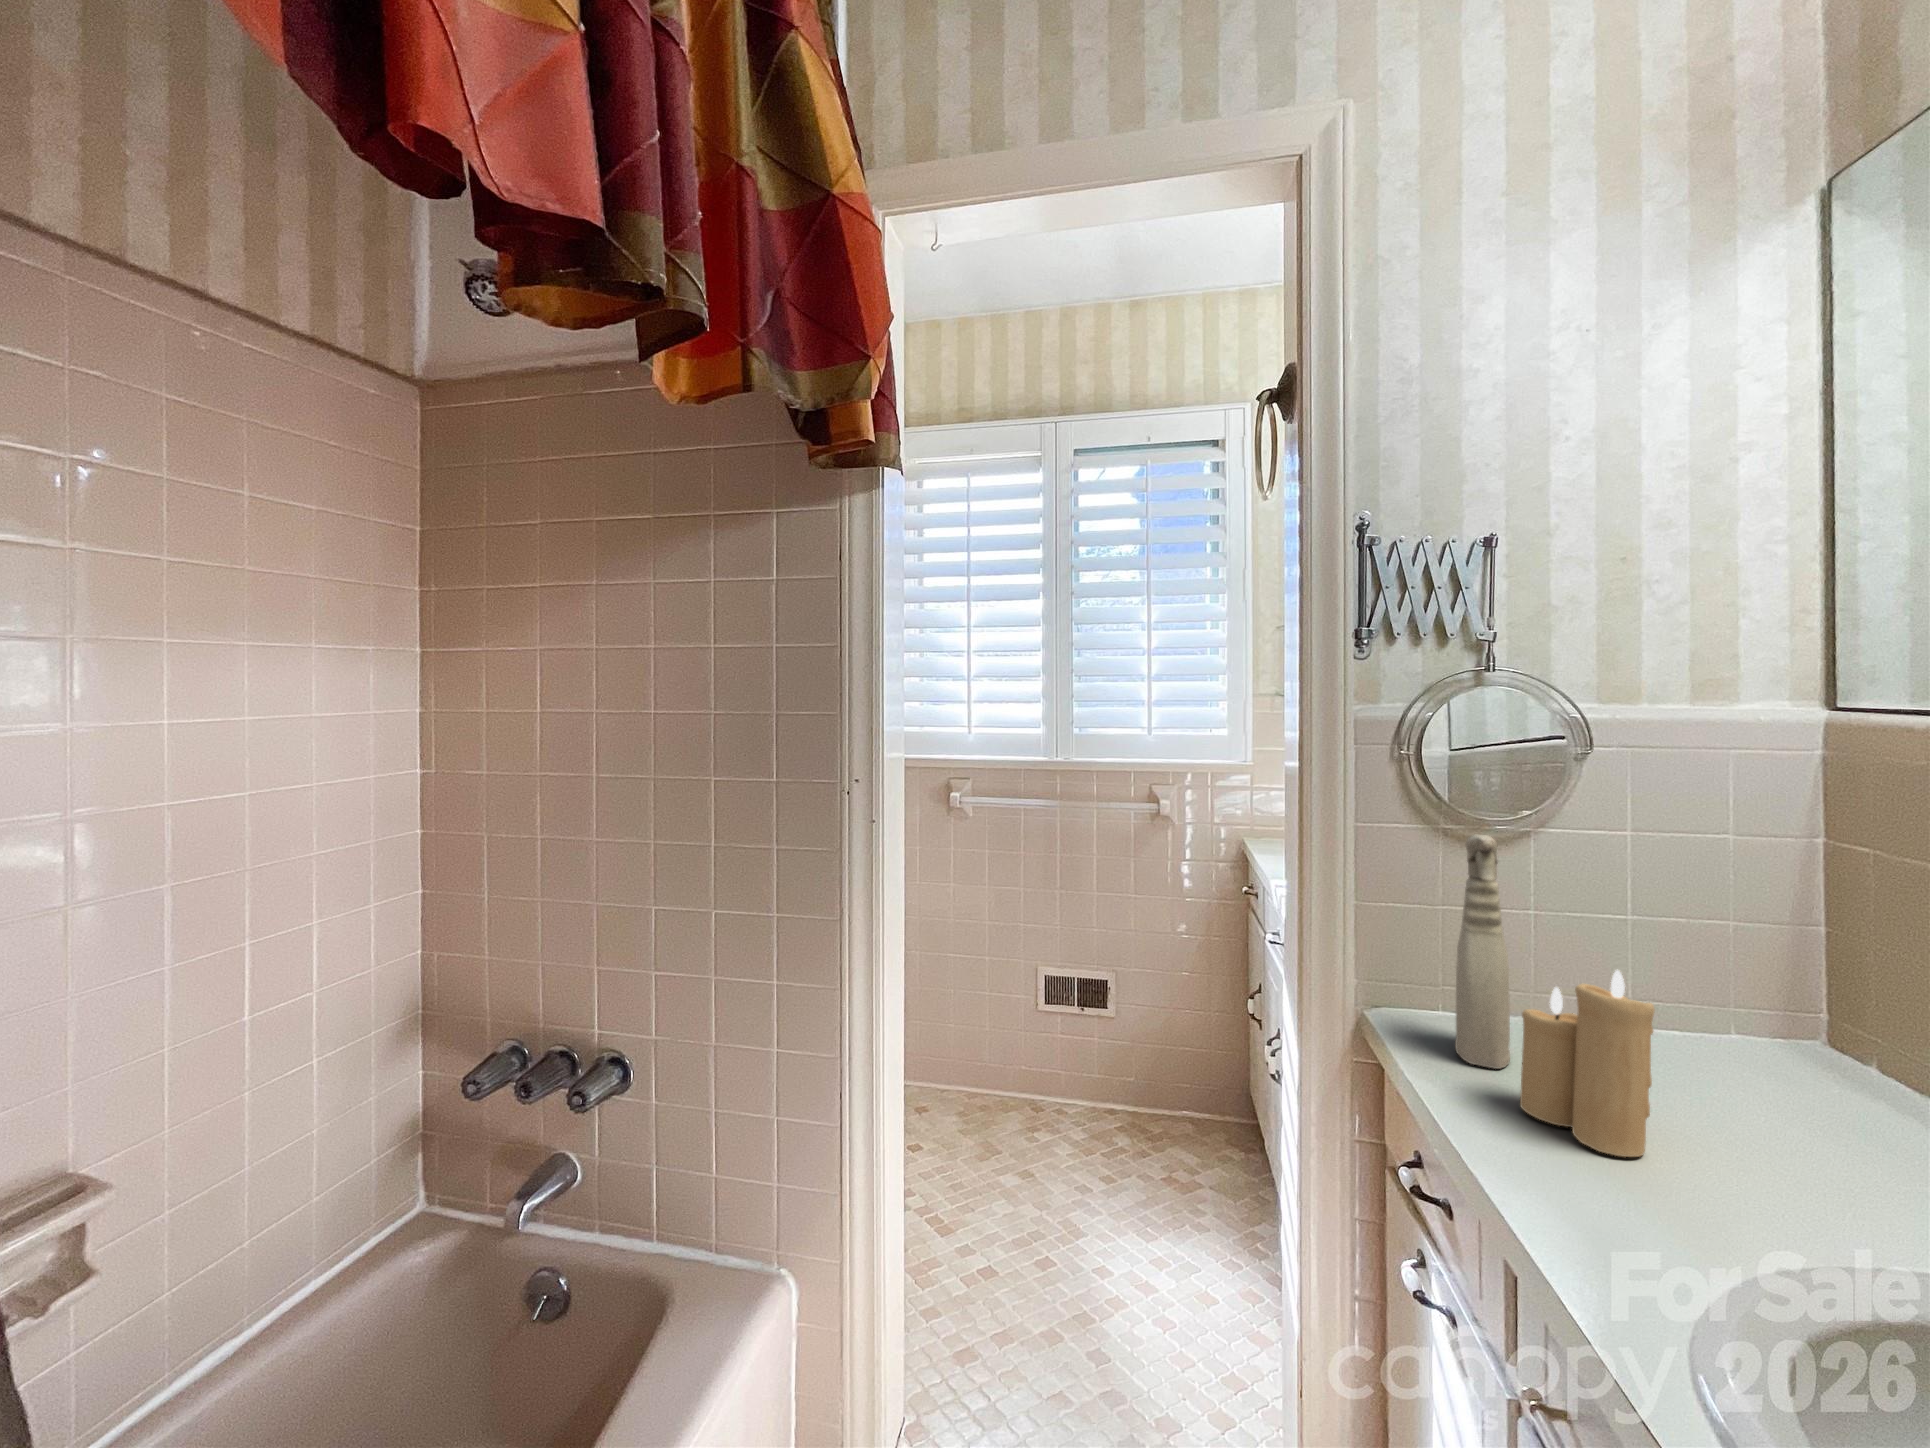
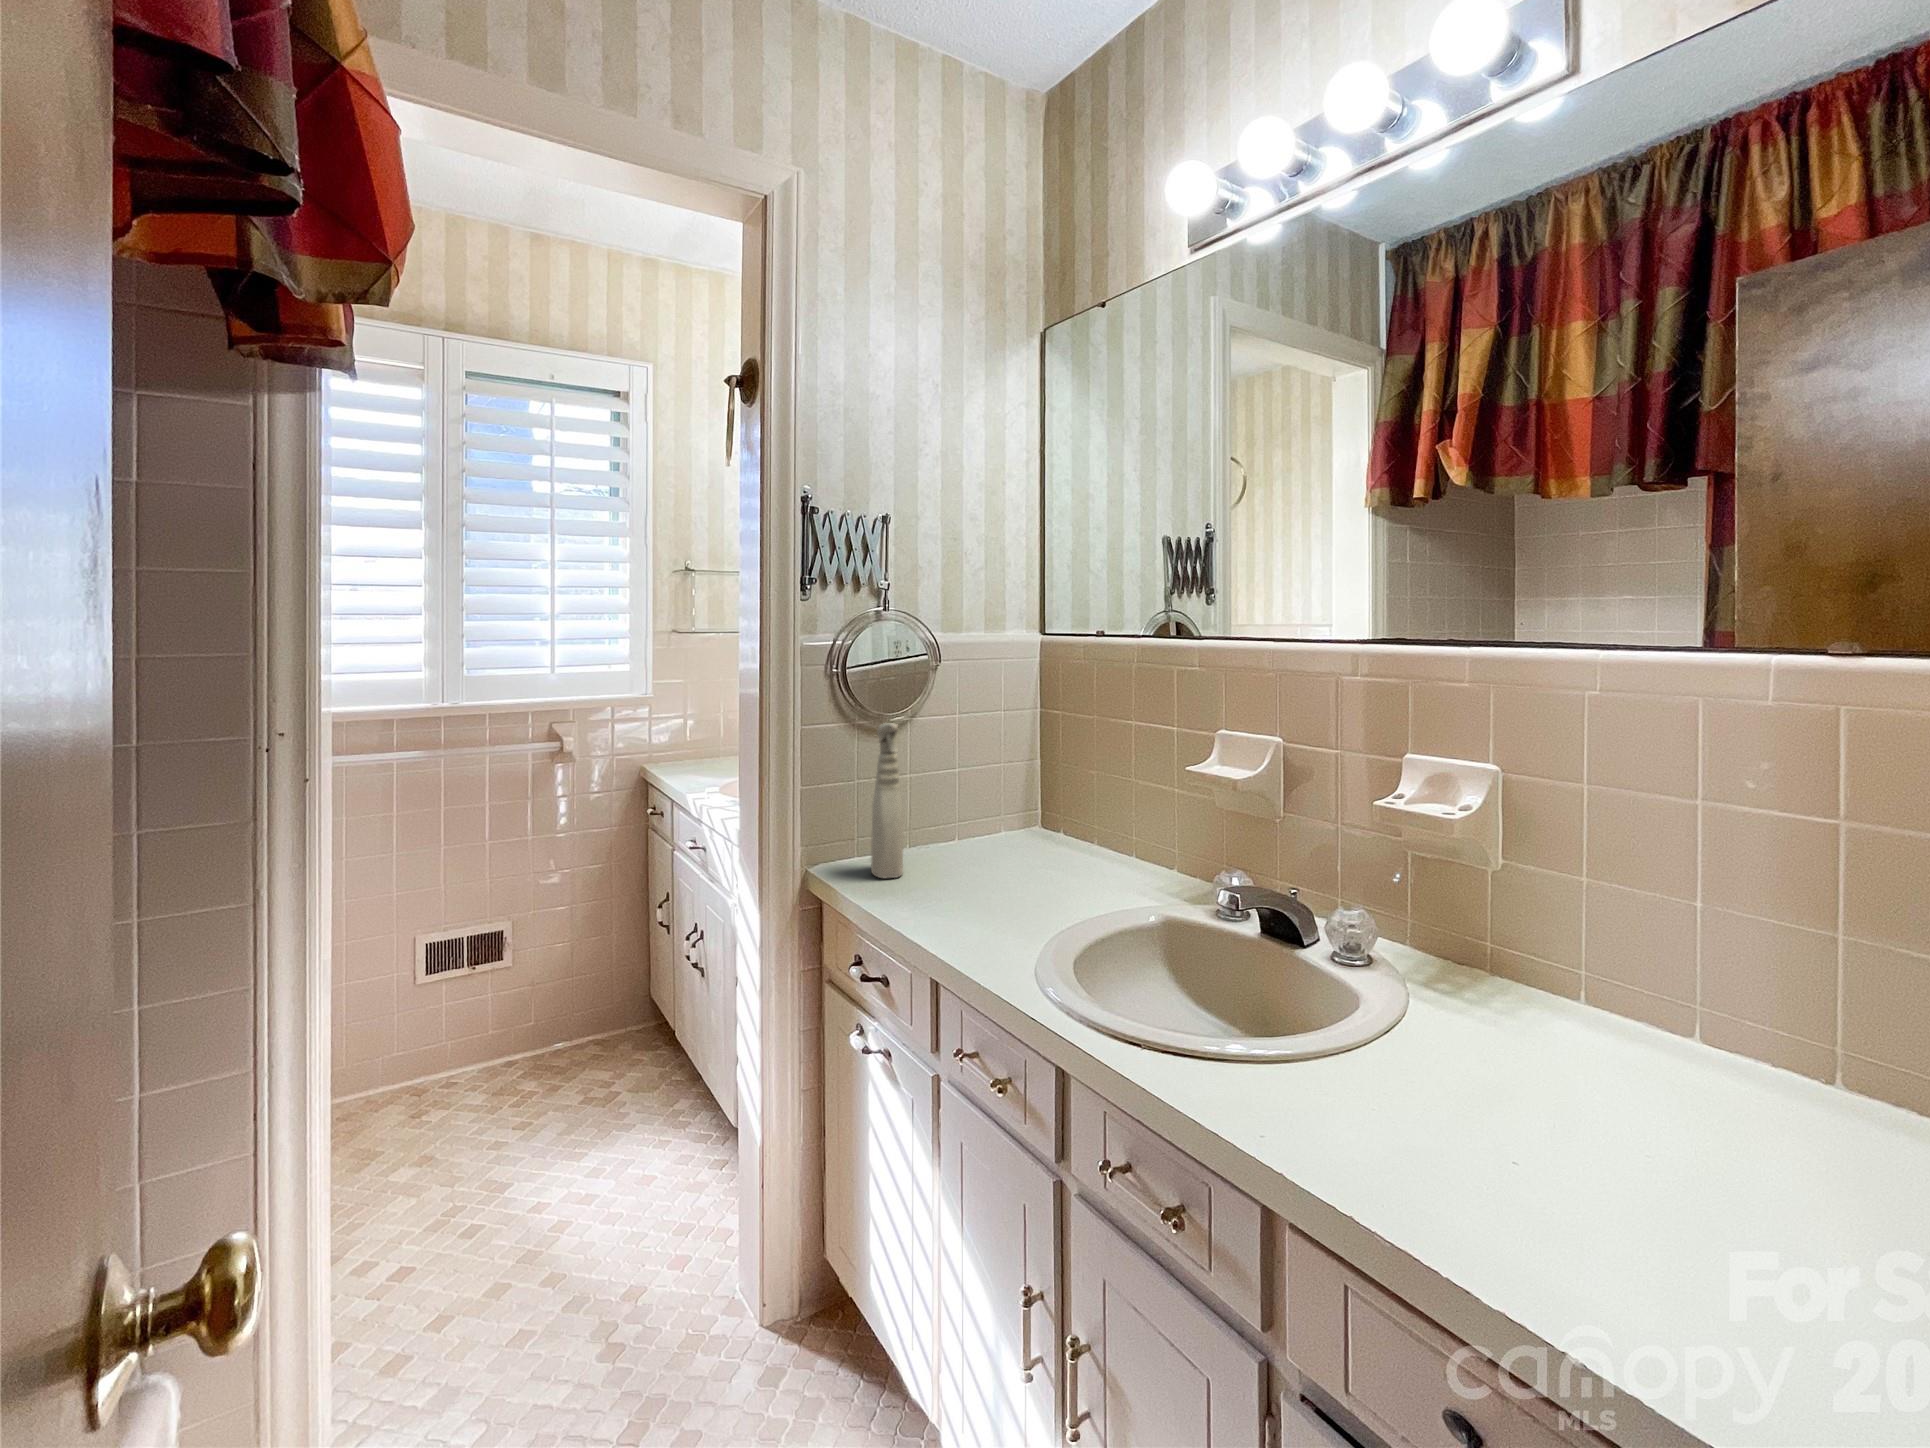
candle: present [1520,970,1655,1157] -> none [918,791,986,901]

